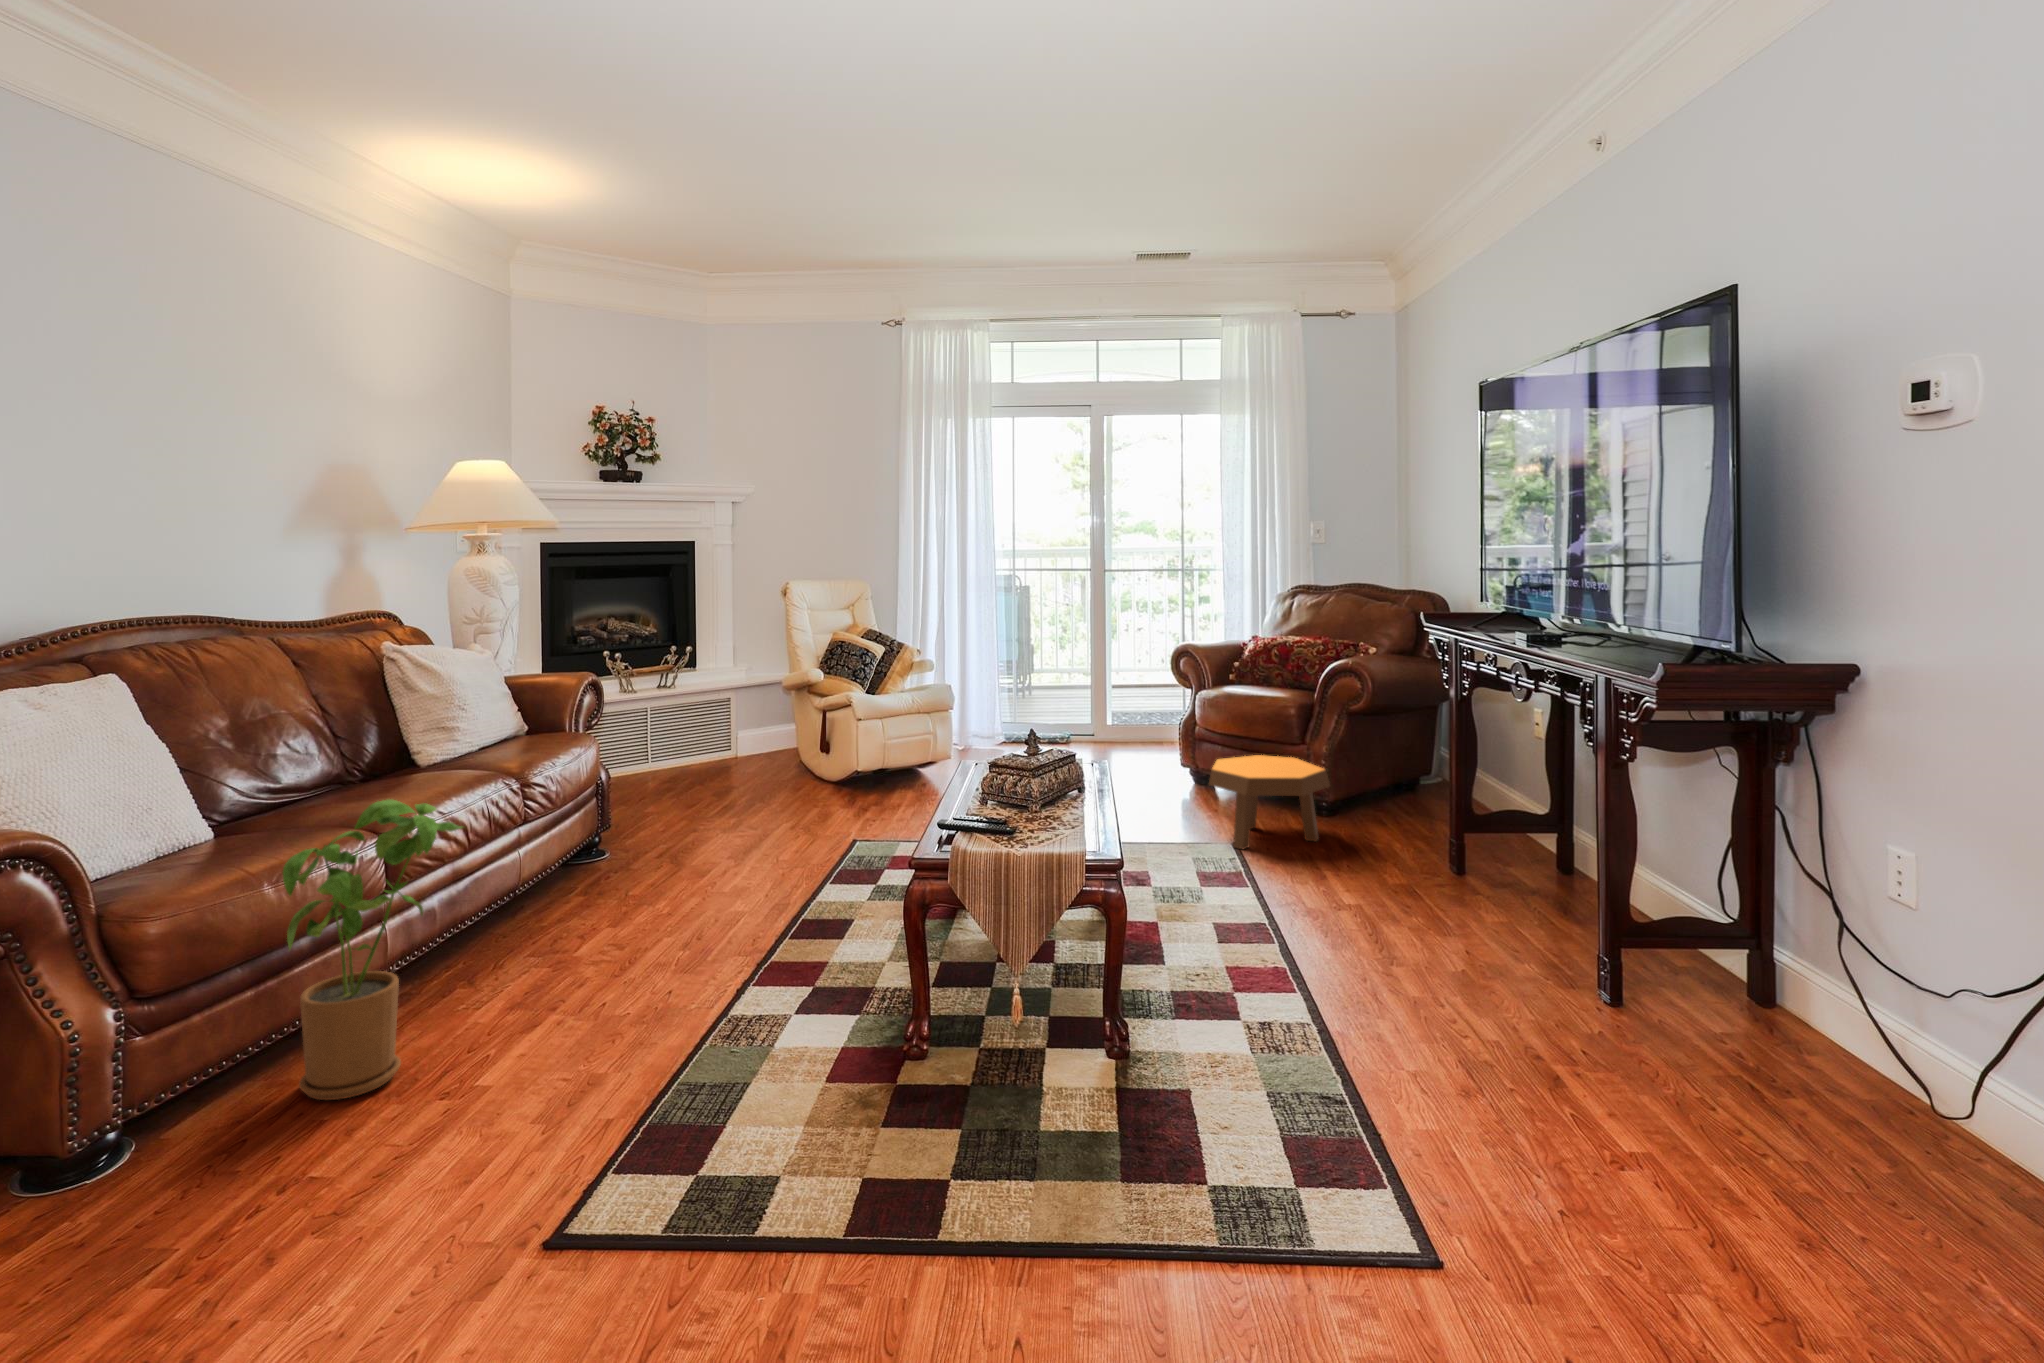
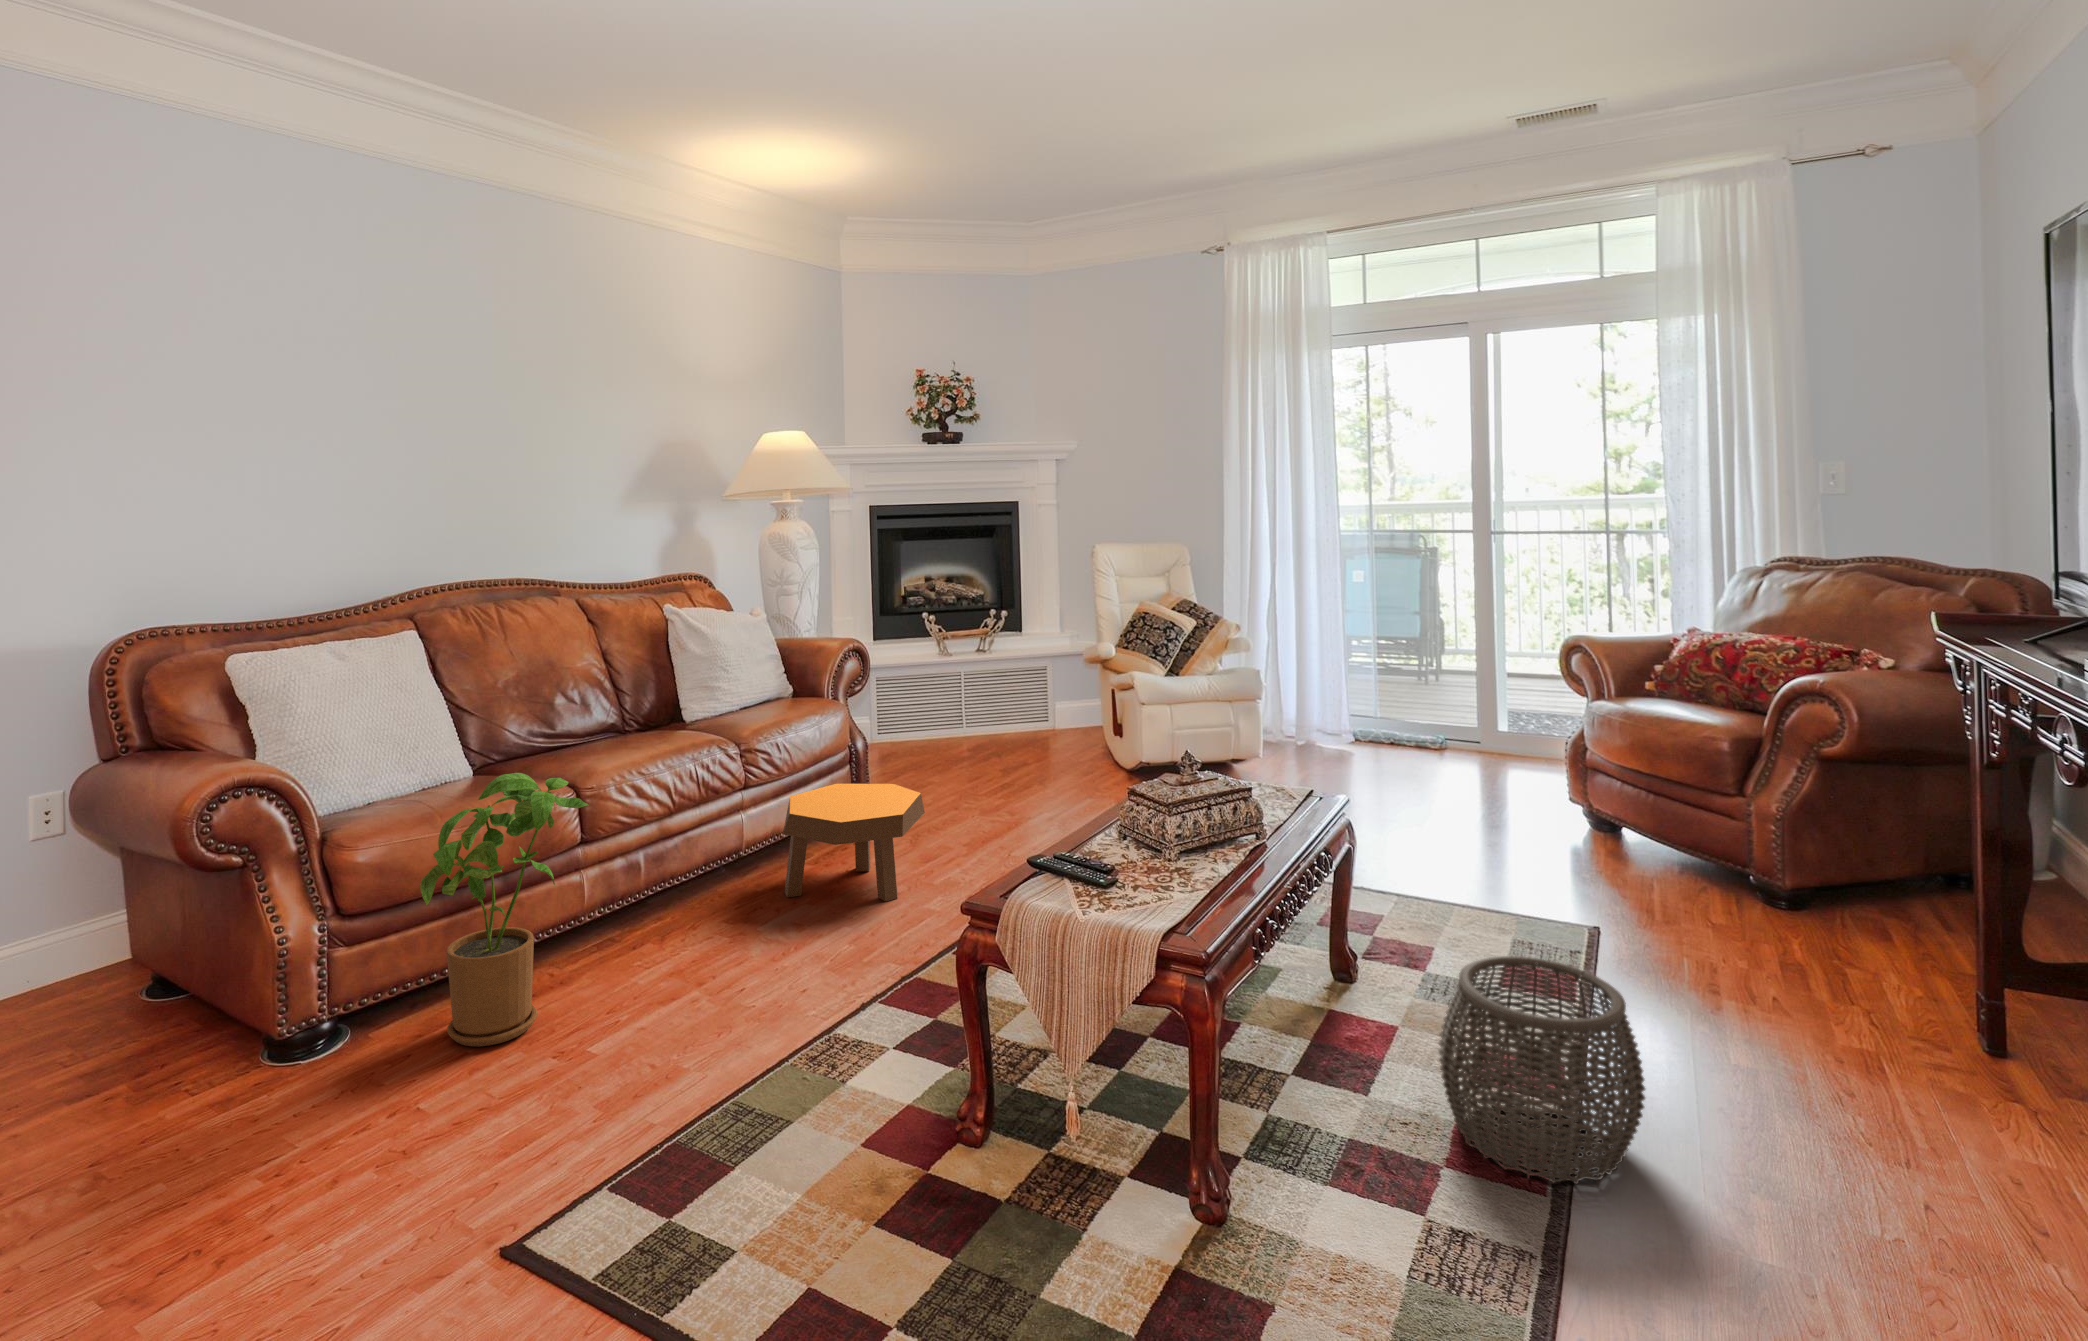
footstool: present [1209,755,1330,849] -> present [783,784,925,902]
woven basket: none [1242,848,1382,999] -> present [1438,956,1645,1184]

